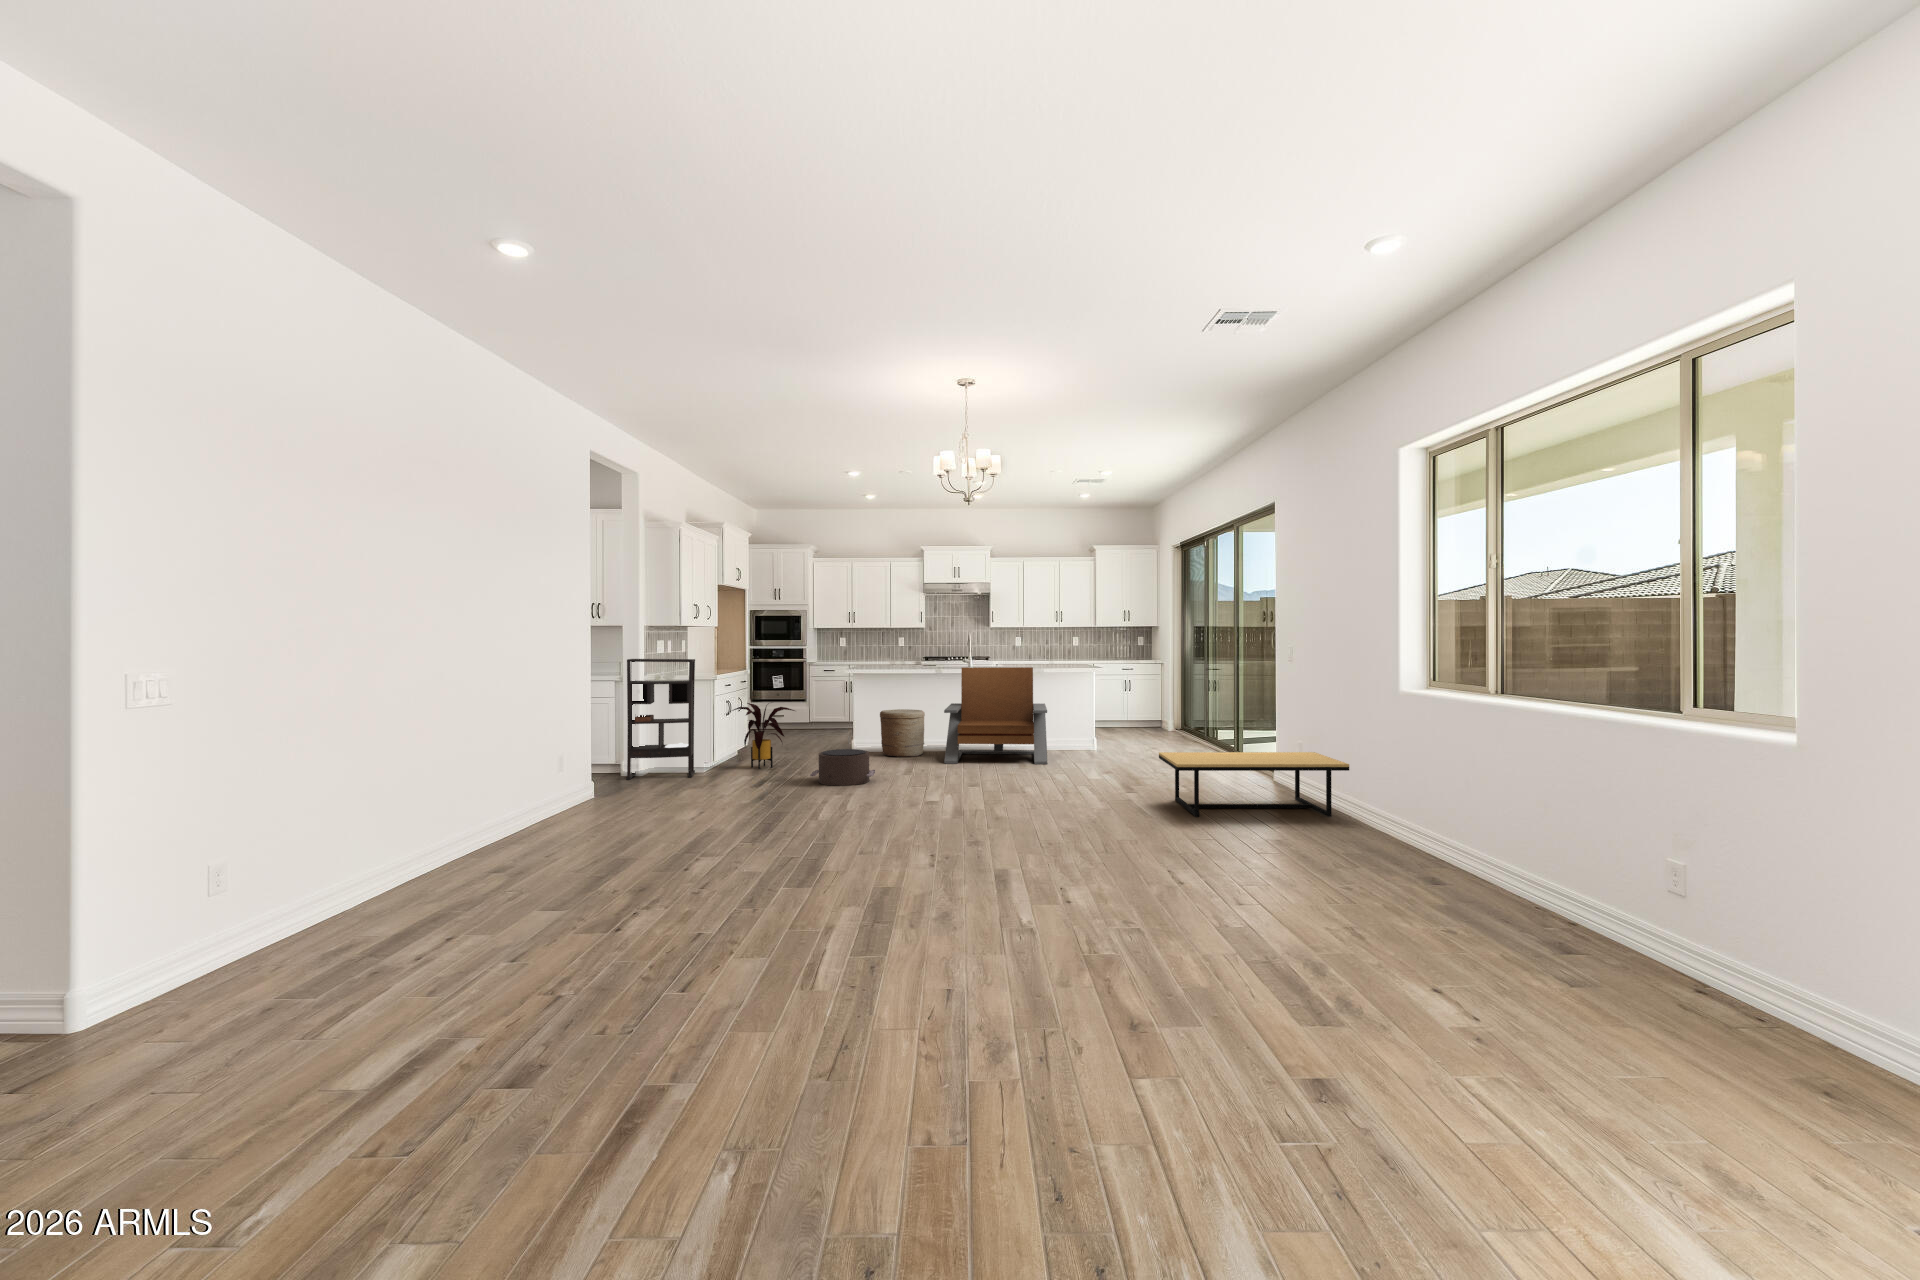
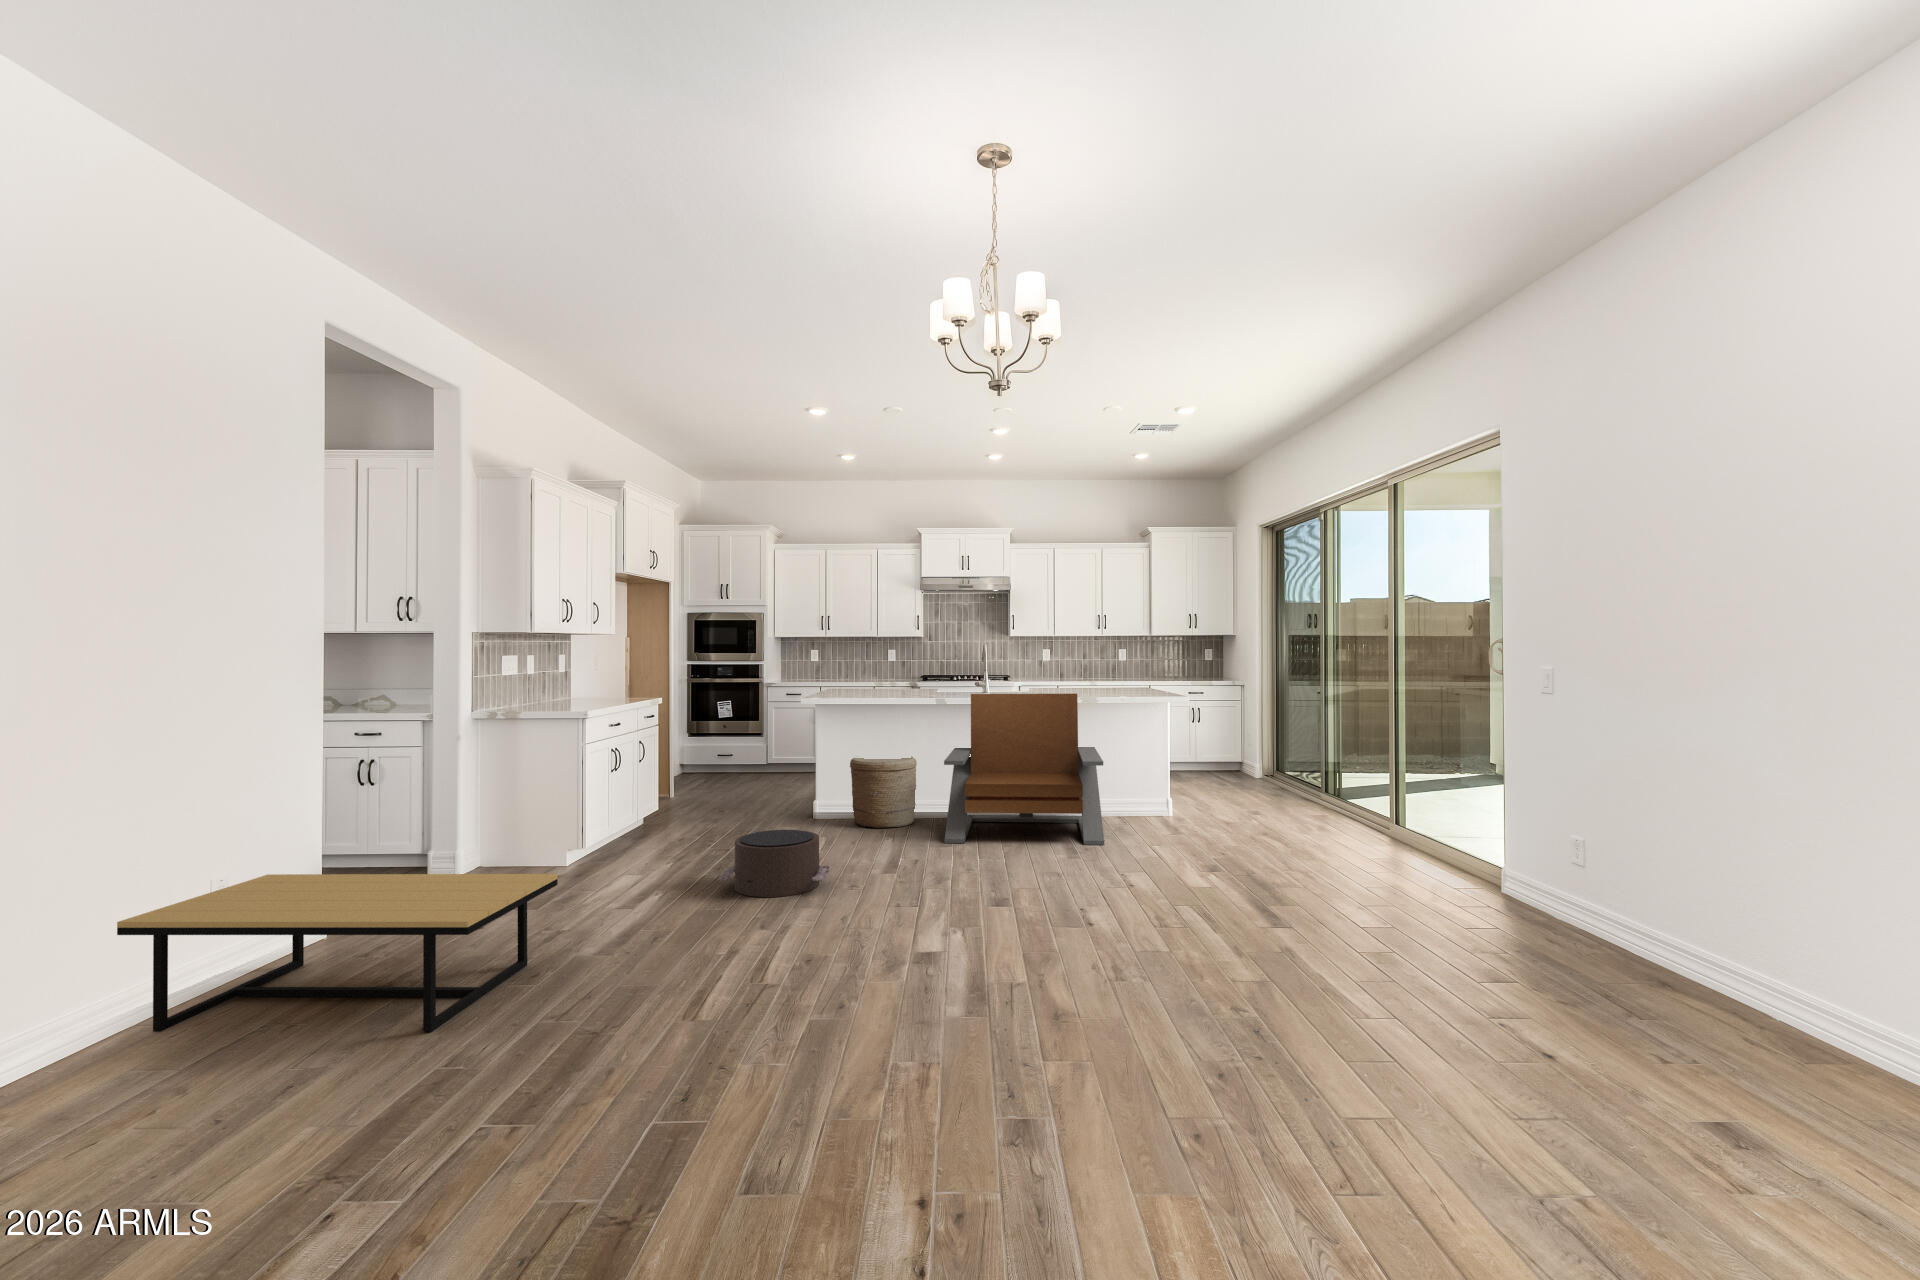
bookshelf: present [626,659,695,780] -> none [428,684,553,881]
house plant: present [726,703,795,769] -> none [603,750,719,855]
coffee table: present [1159,752,1349,817] -> present [117,874,558,1032]

